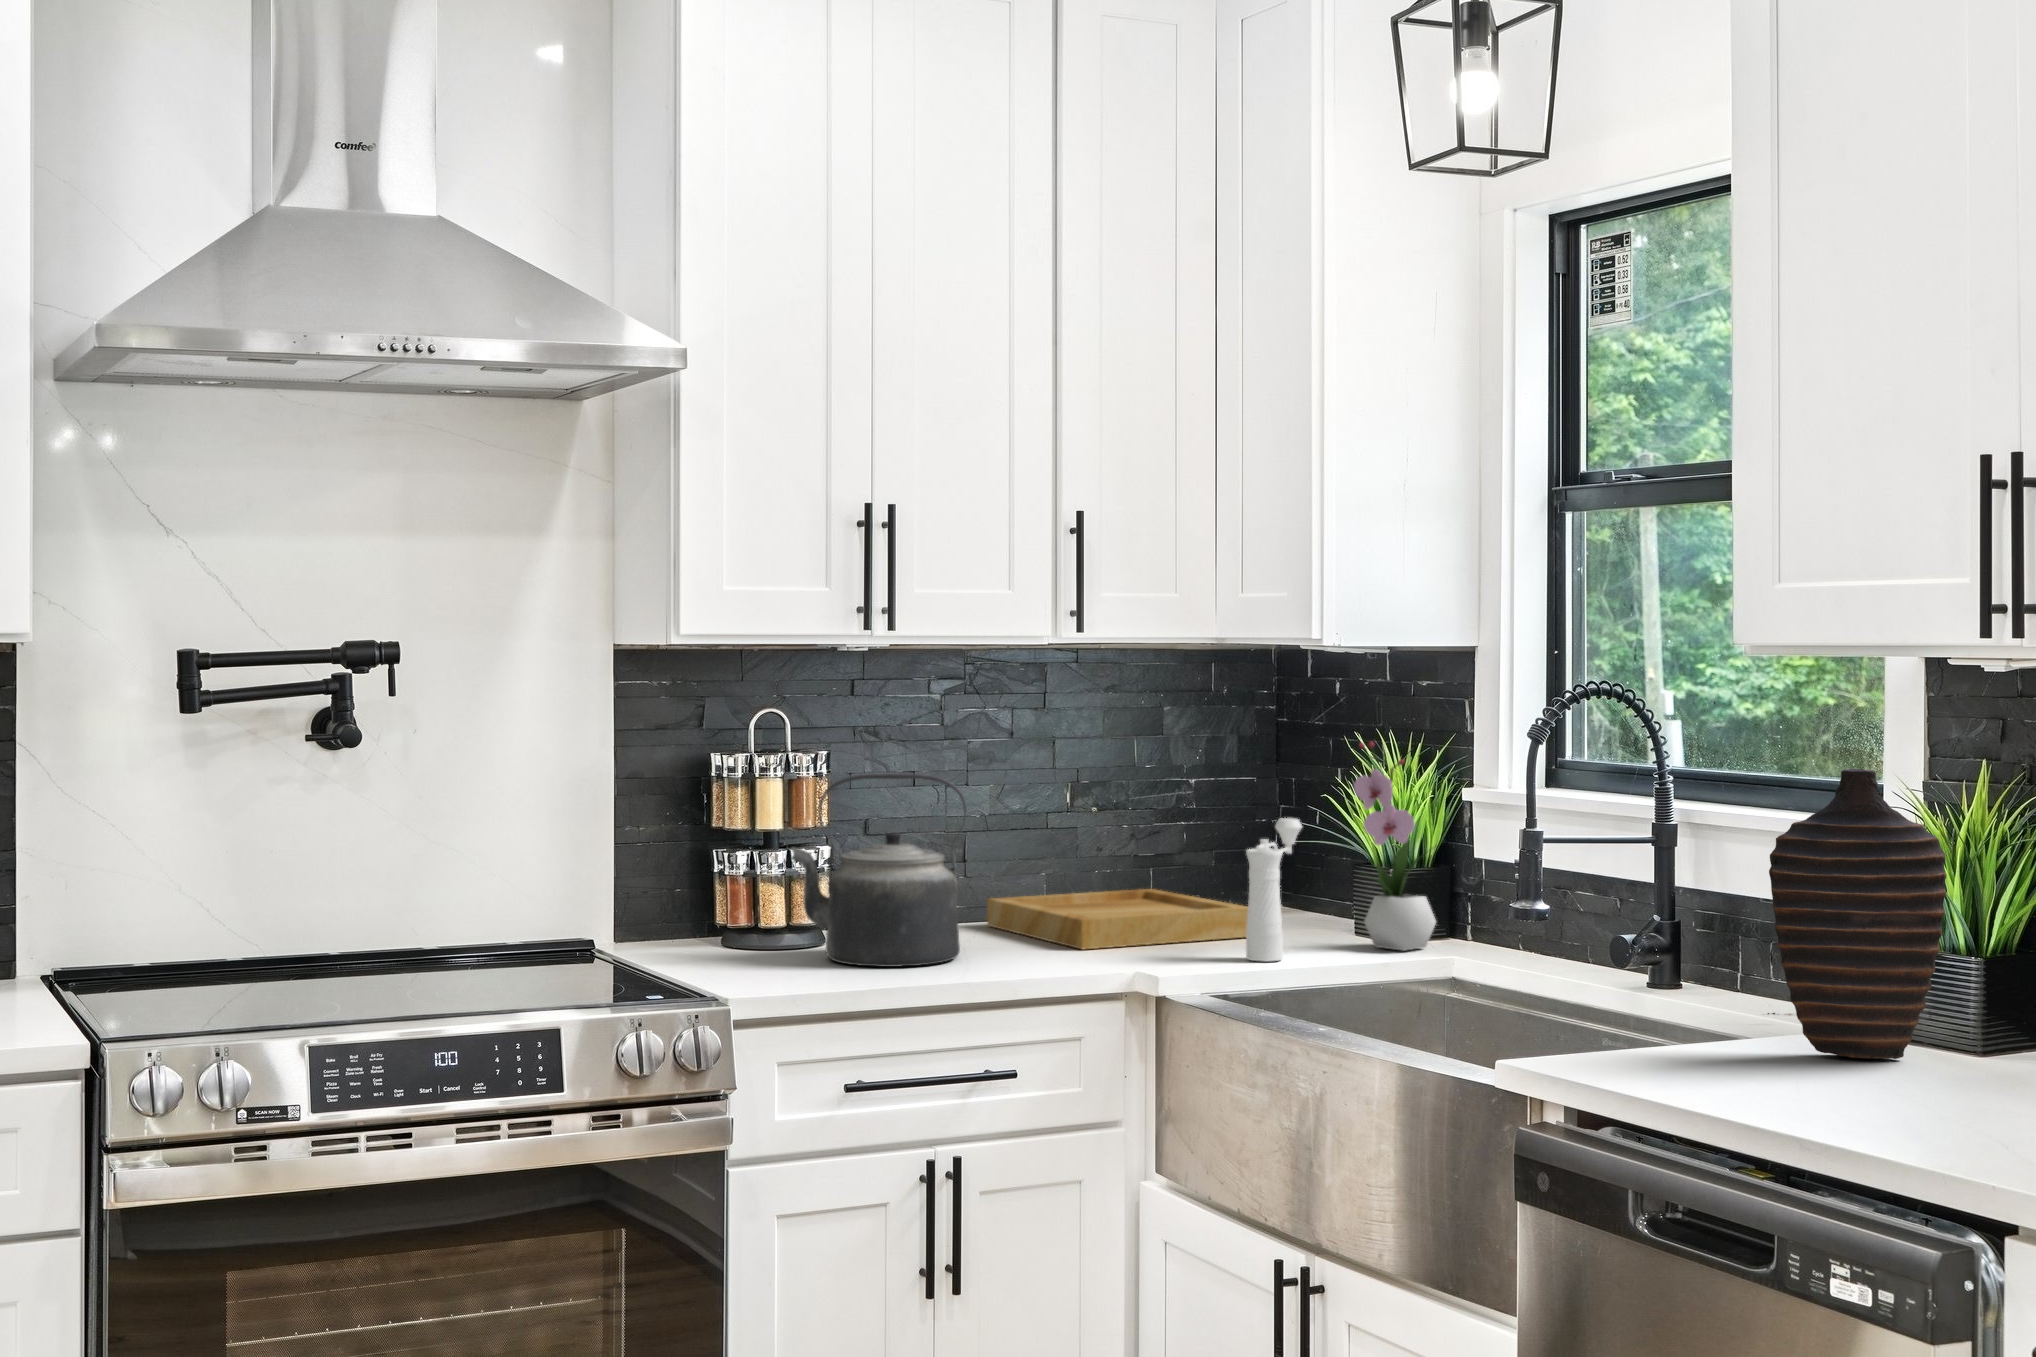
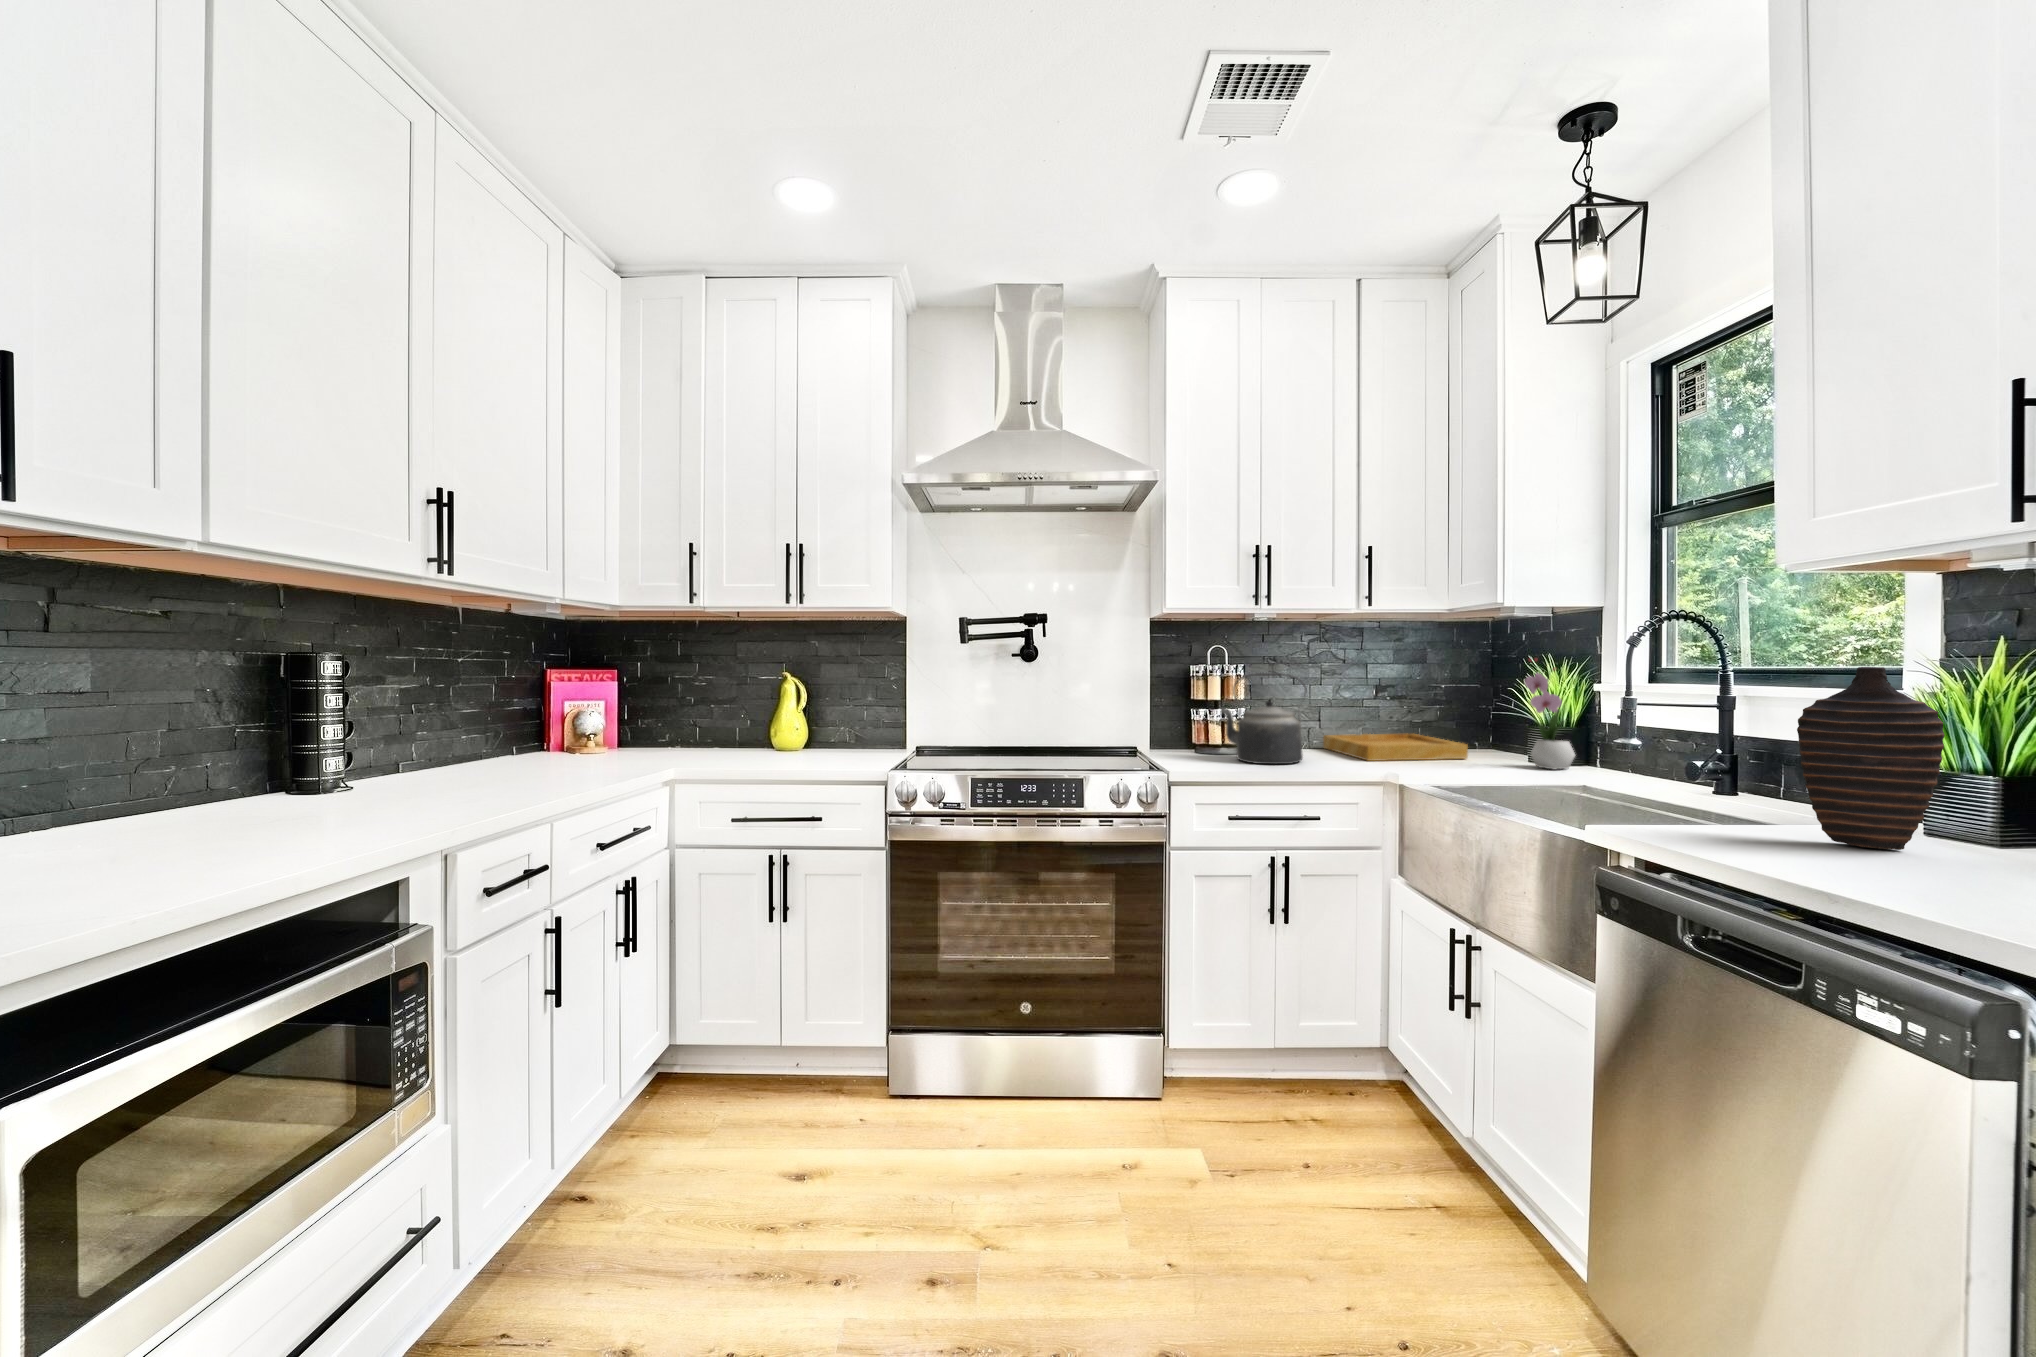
pepper mill: present [1246,818,1302,962] -> none [1458,698,1493,771]

